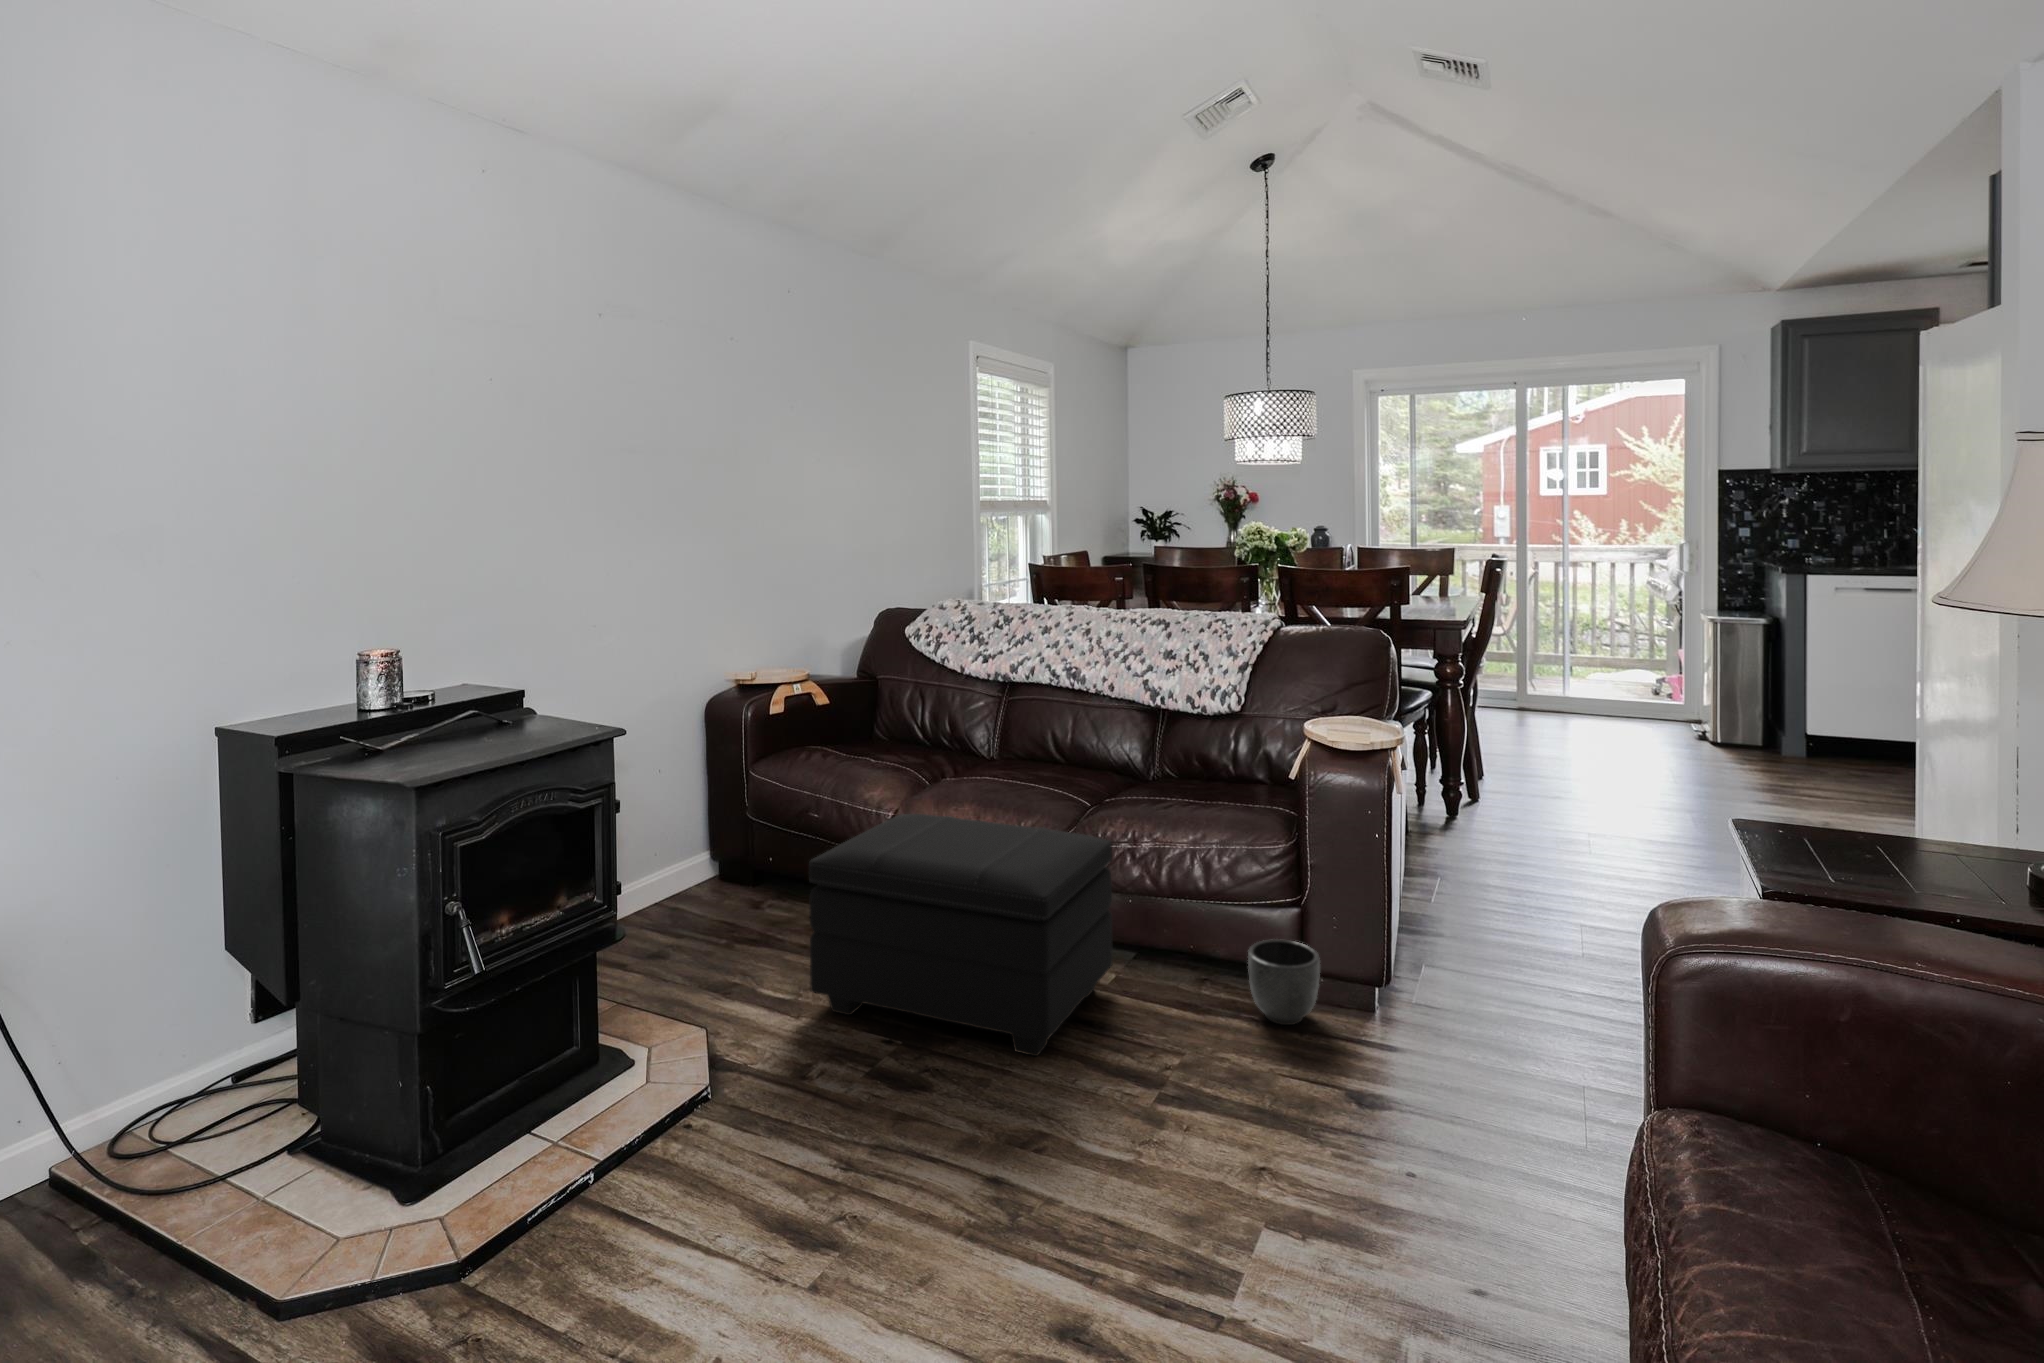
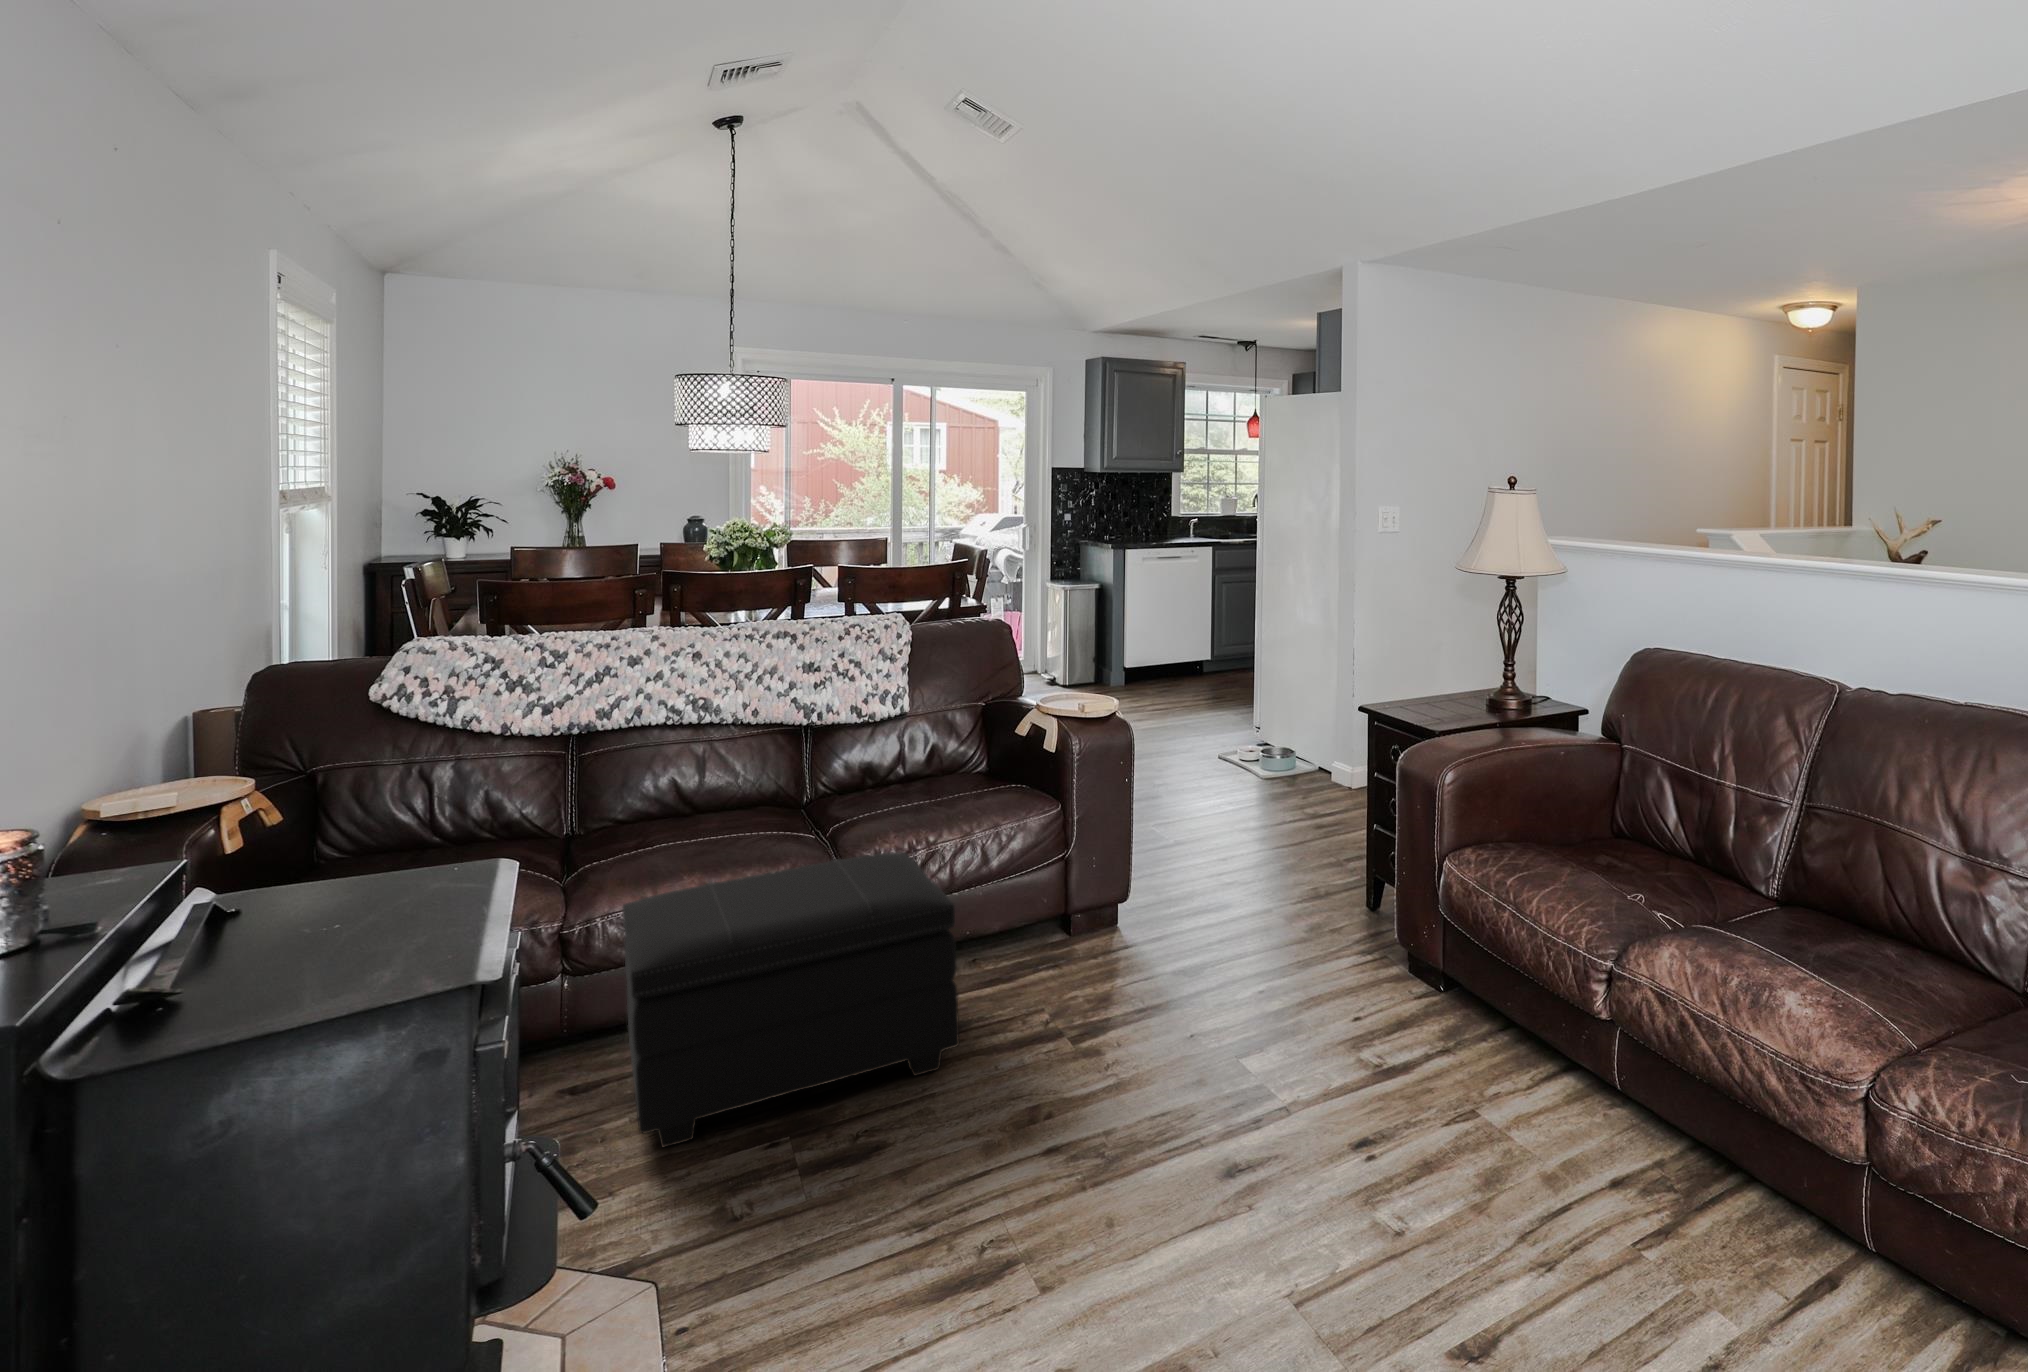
planter: present [1248,939,1320,1025] -> none [1038,890,1100,963]

